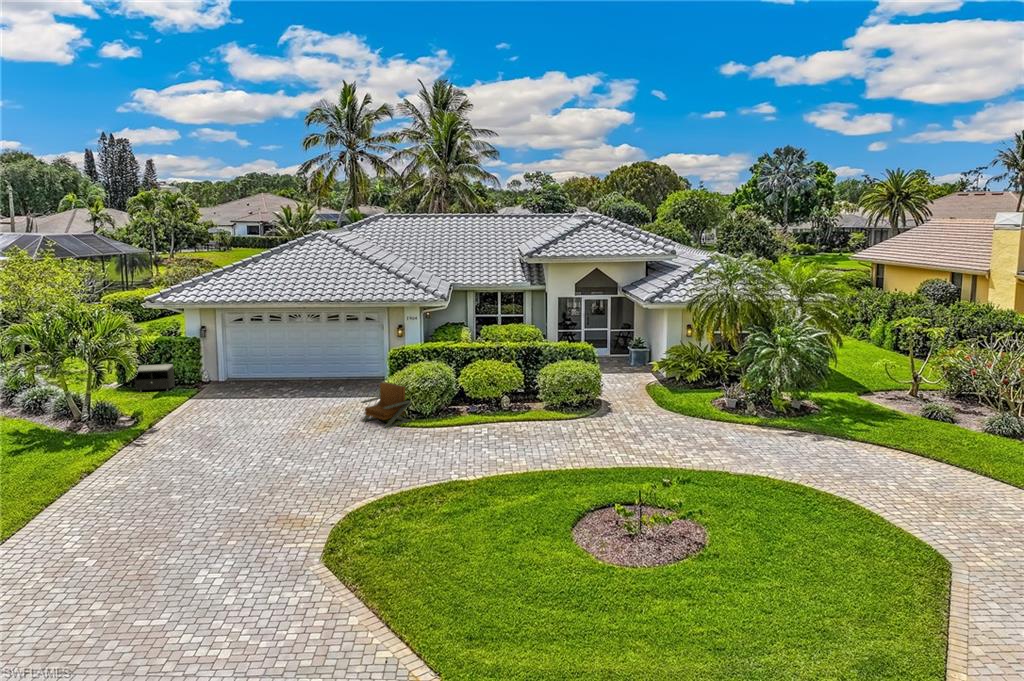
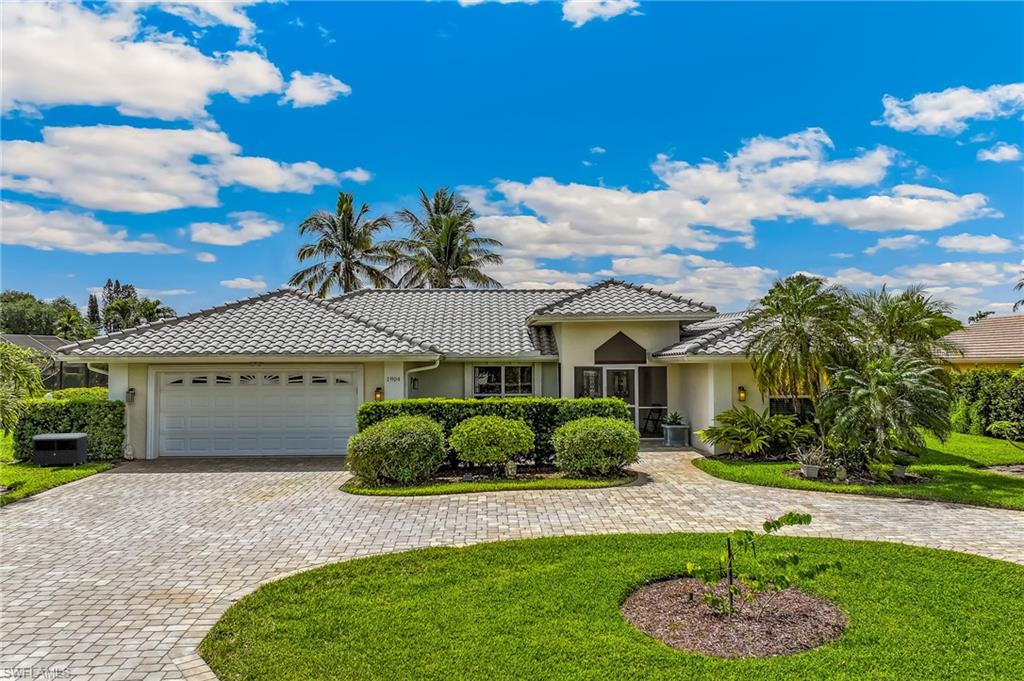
lounge chair: present [361,382,411,428] -> none [316,440,385,497]

